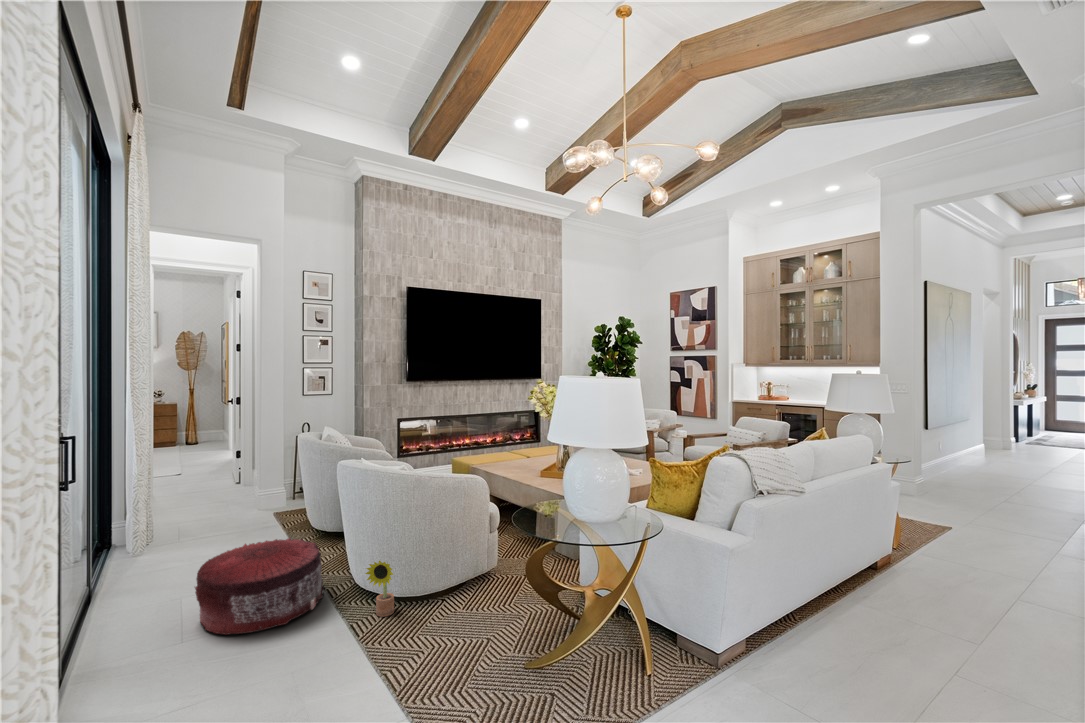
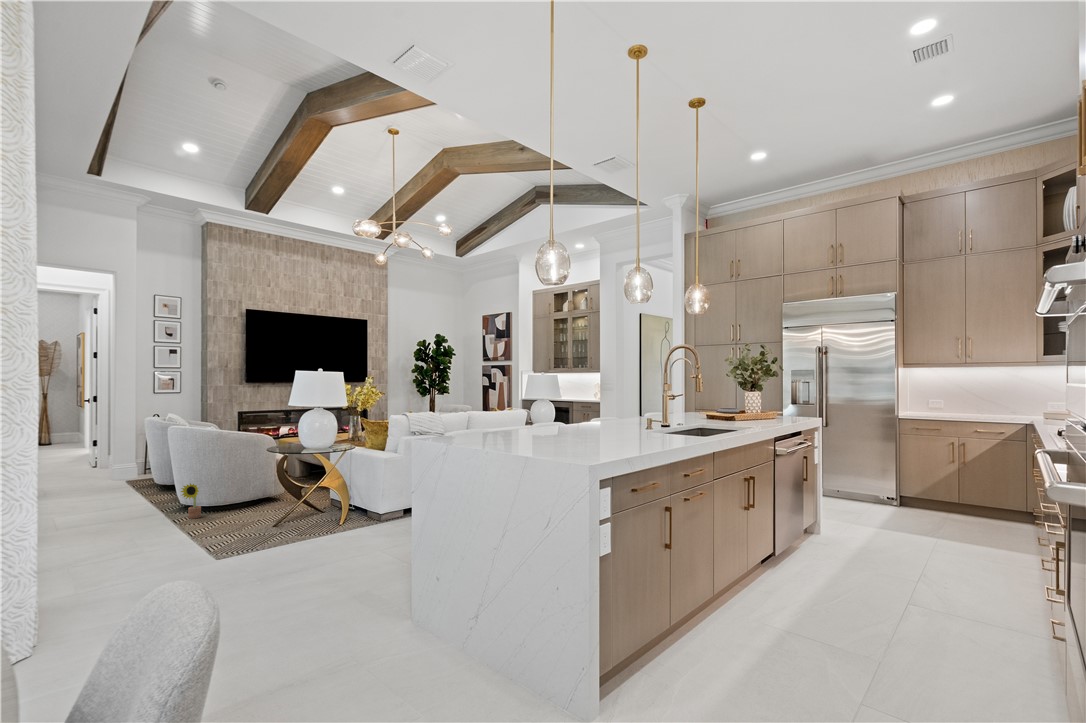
pouf: present [195,538,325,635] -> none [62,479,156,528]

